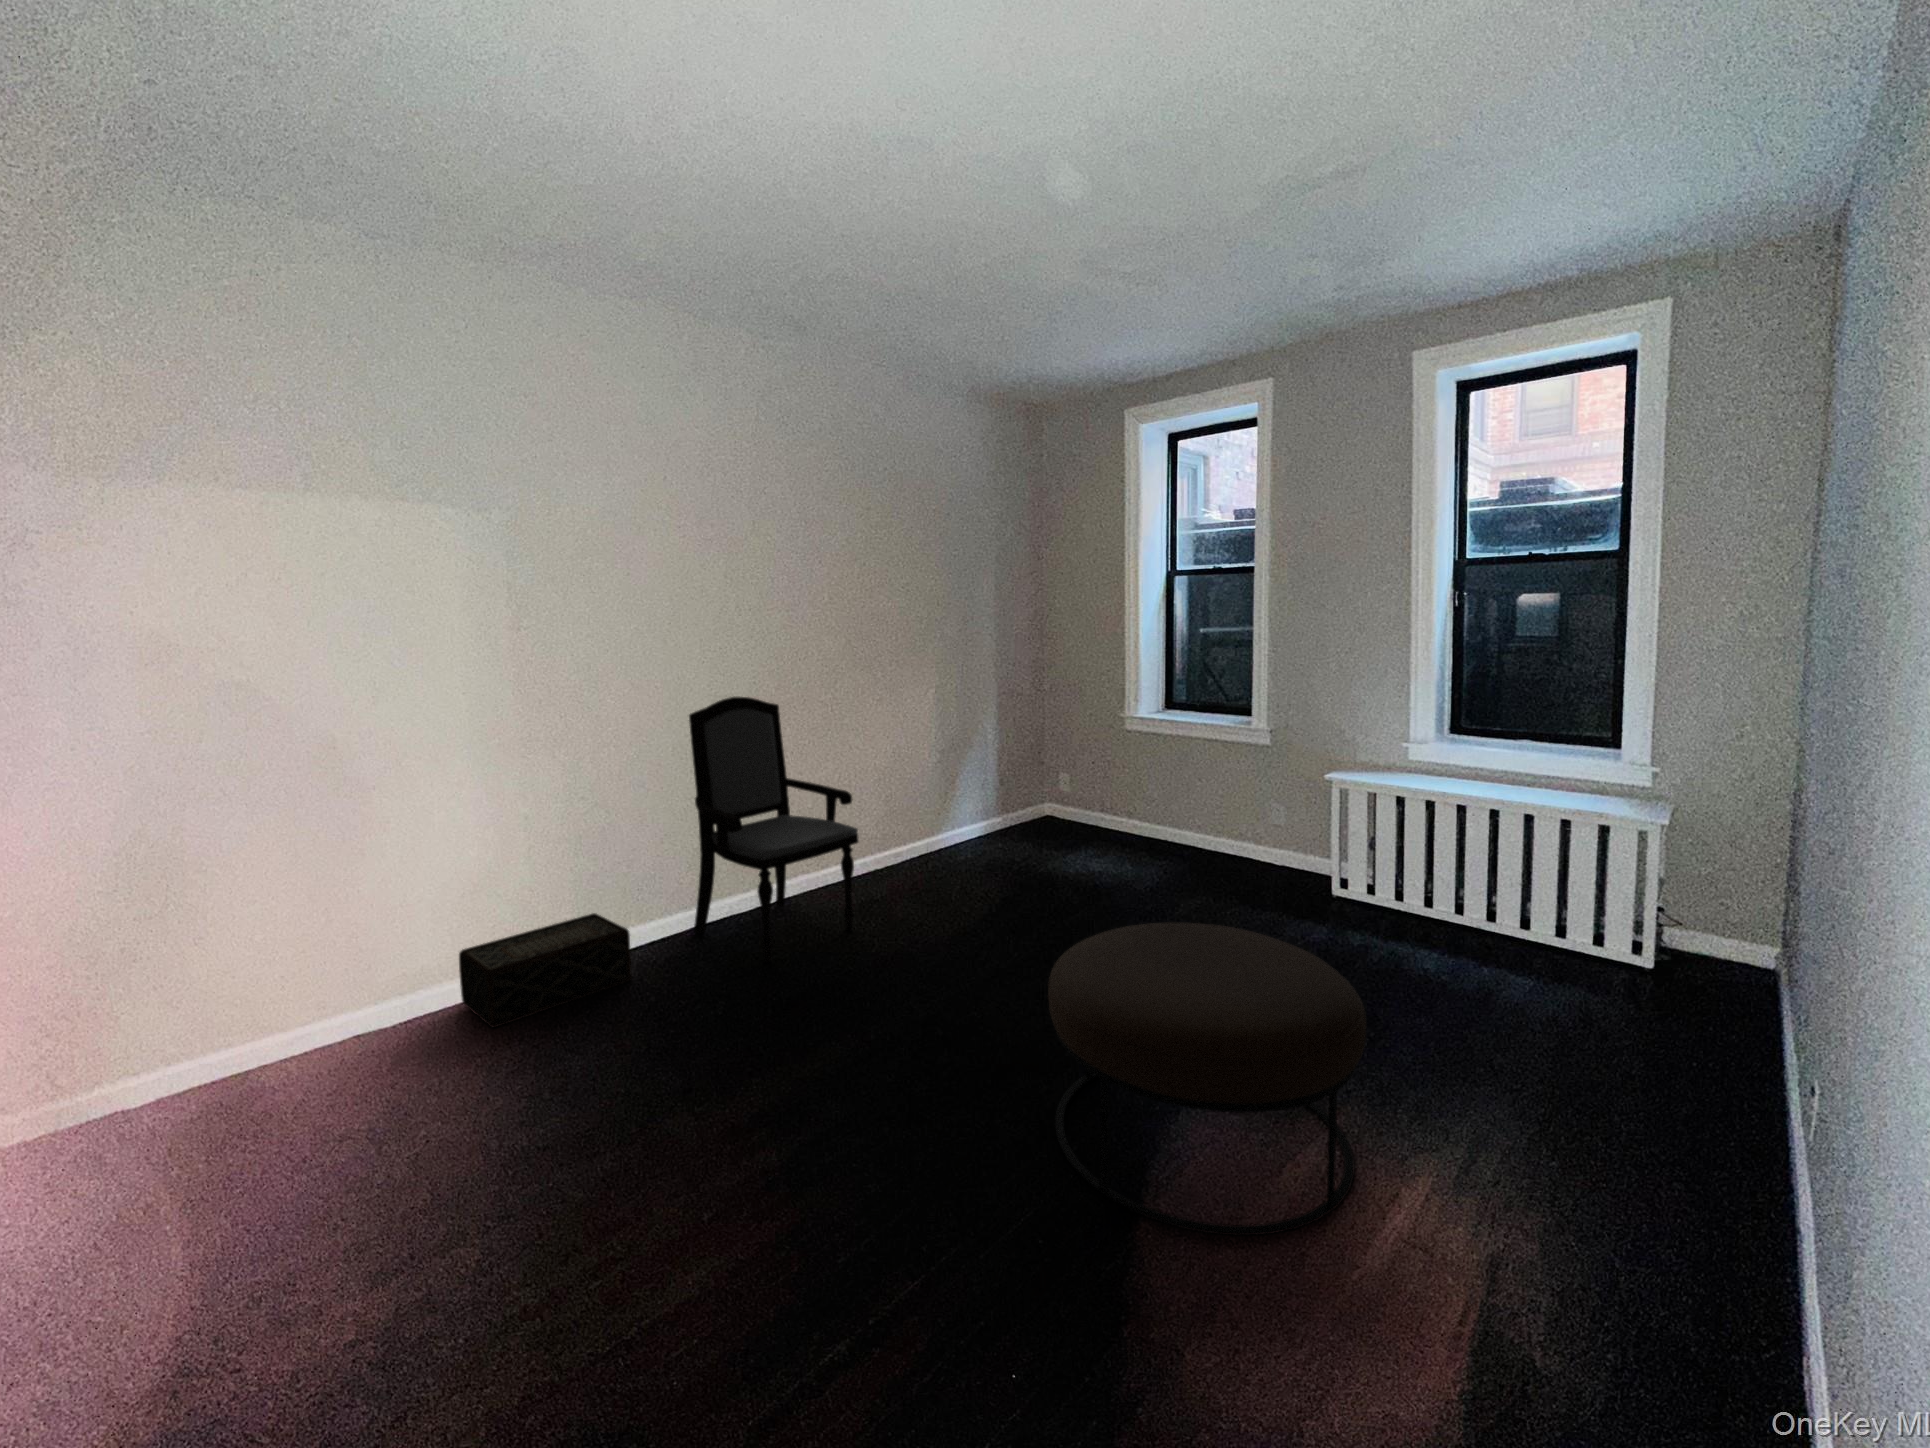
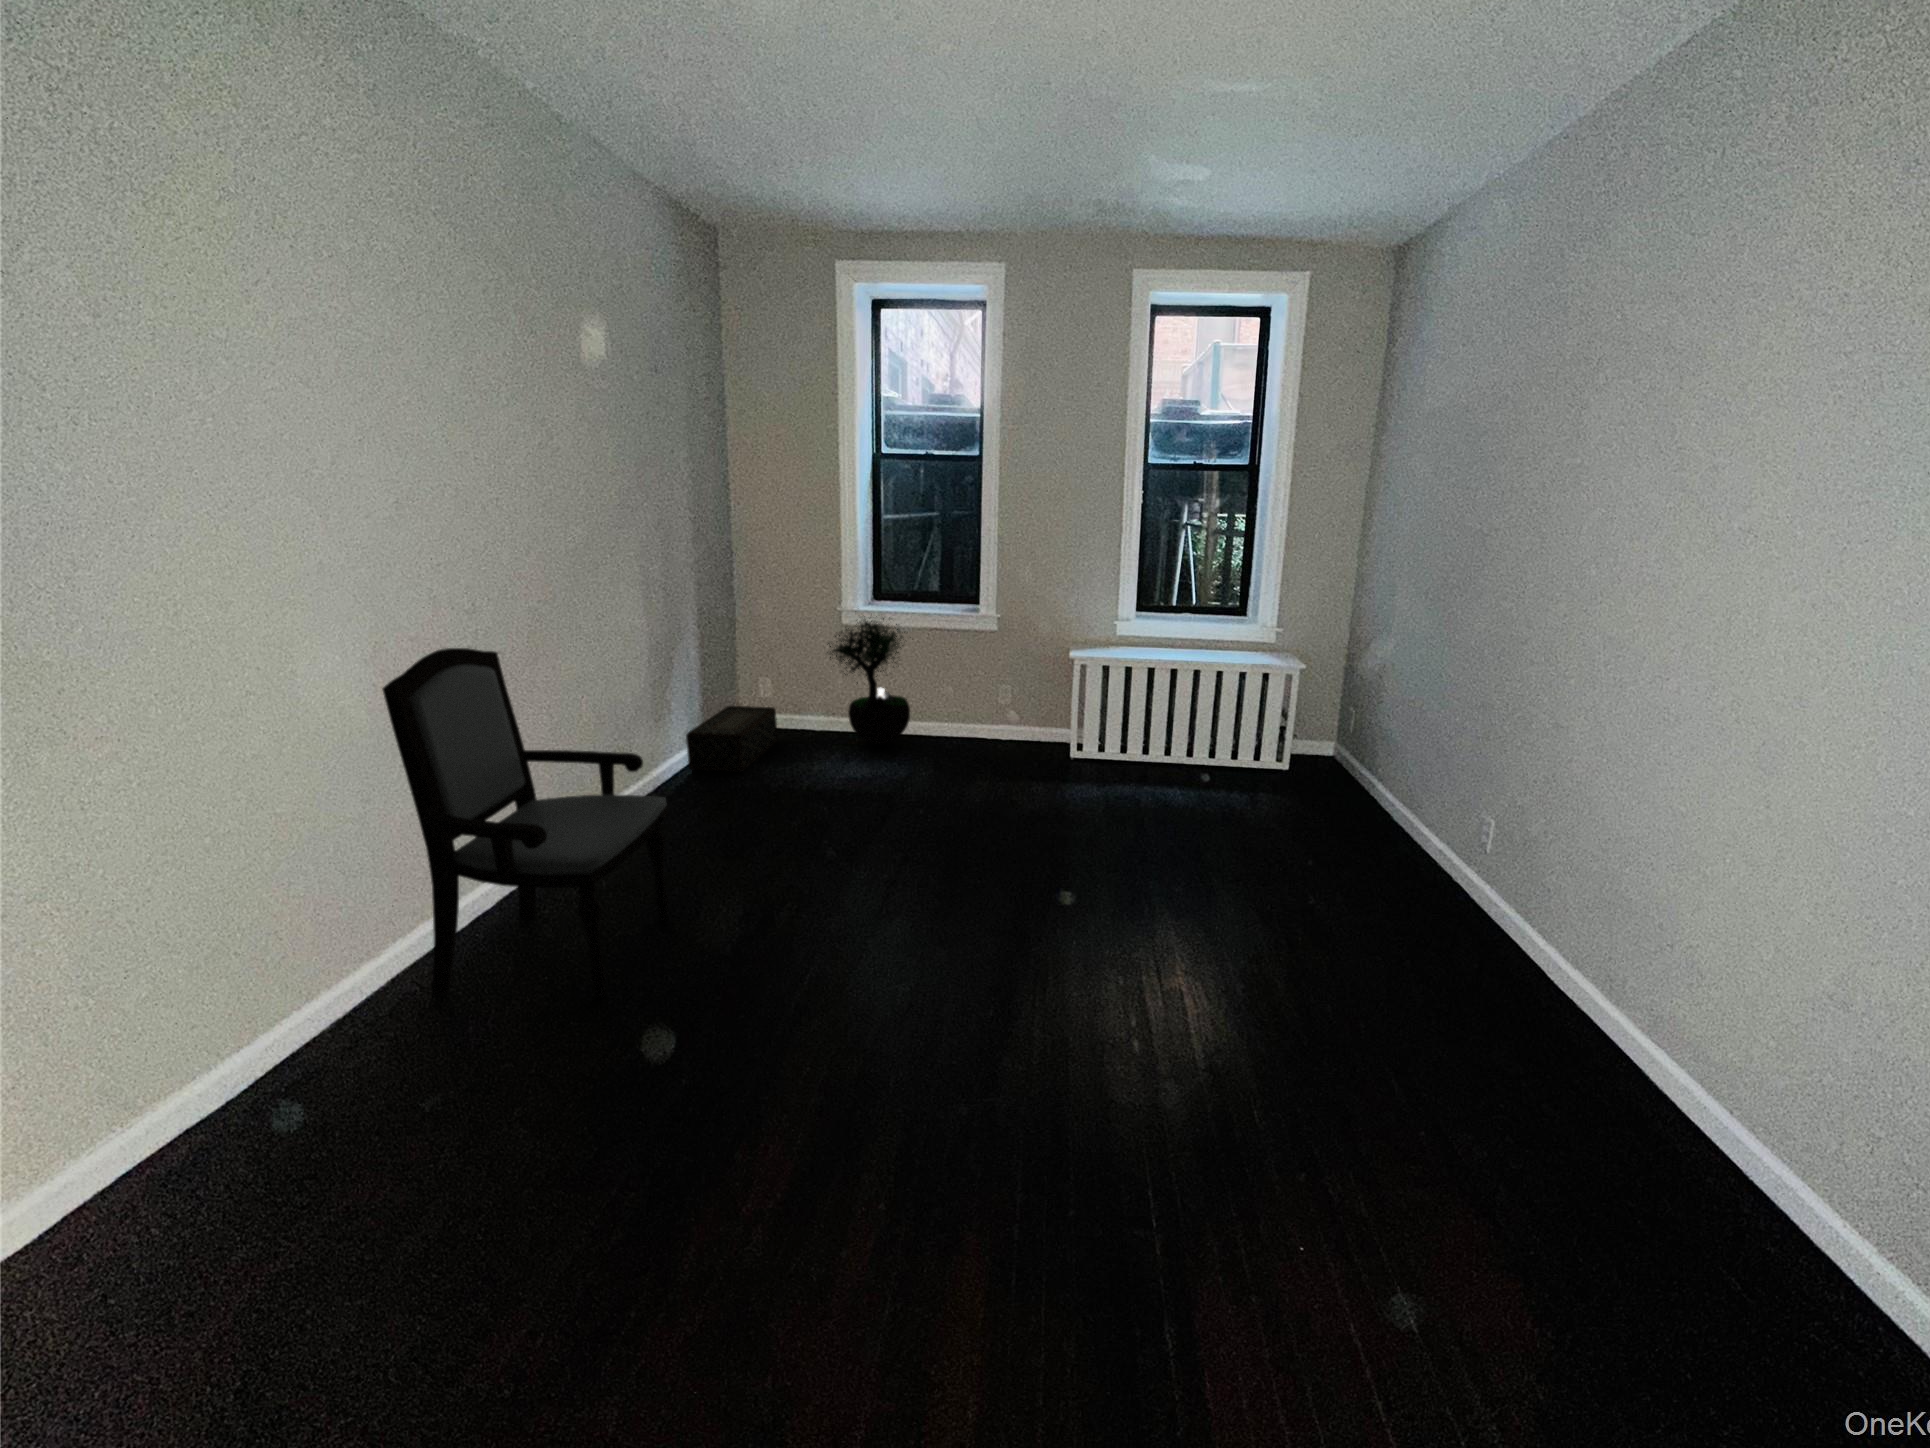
potted tree: none [1088,707,1180,849] -> present [827,616,911,744]
woven basket: present [459,913,632,1028] -> present [686,706,778,772]
ottoman: present [1048,922,1366,1235] -> none [1073,818,1348,1088]

